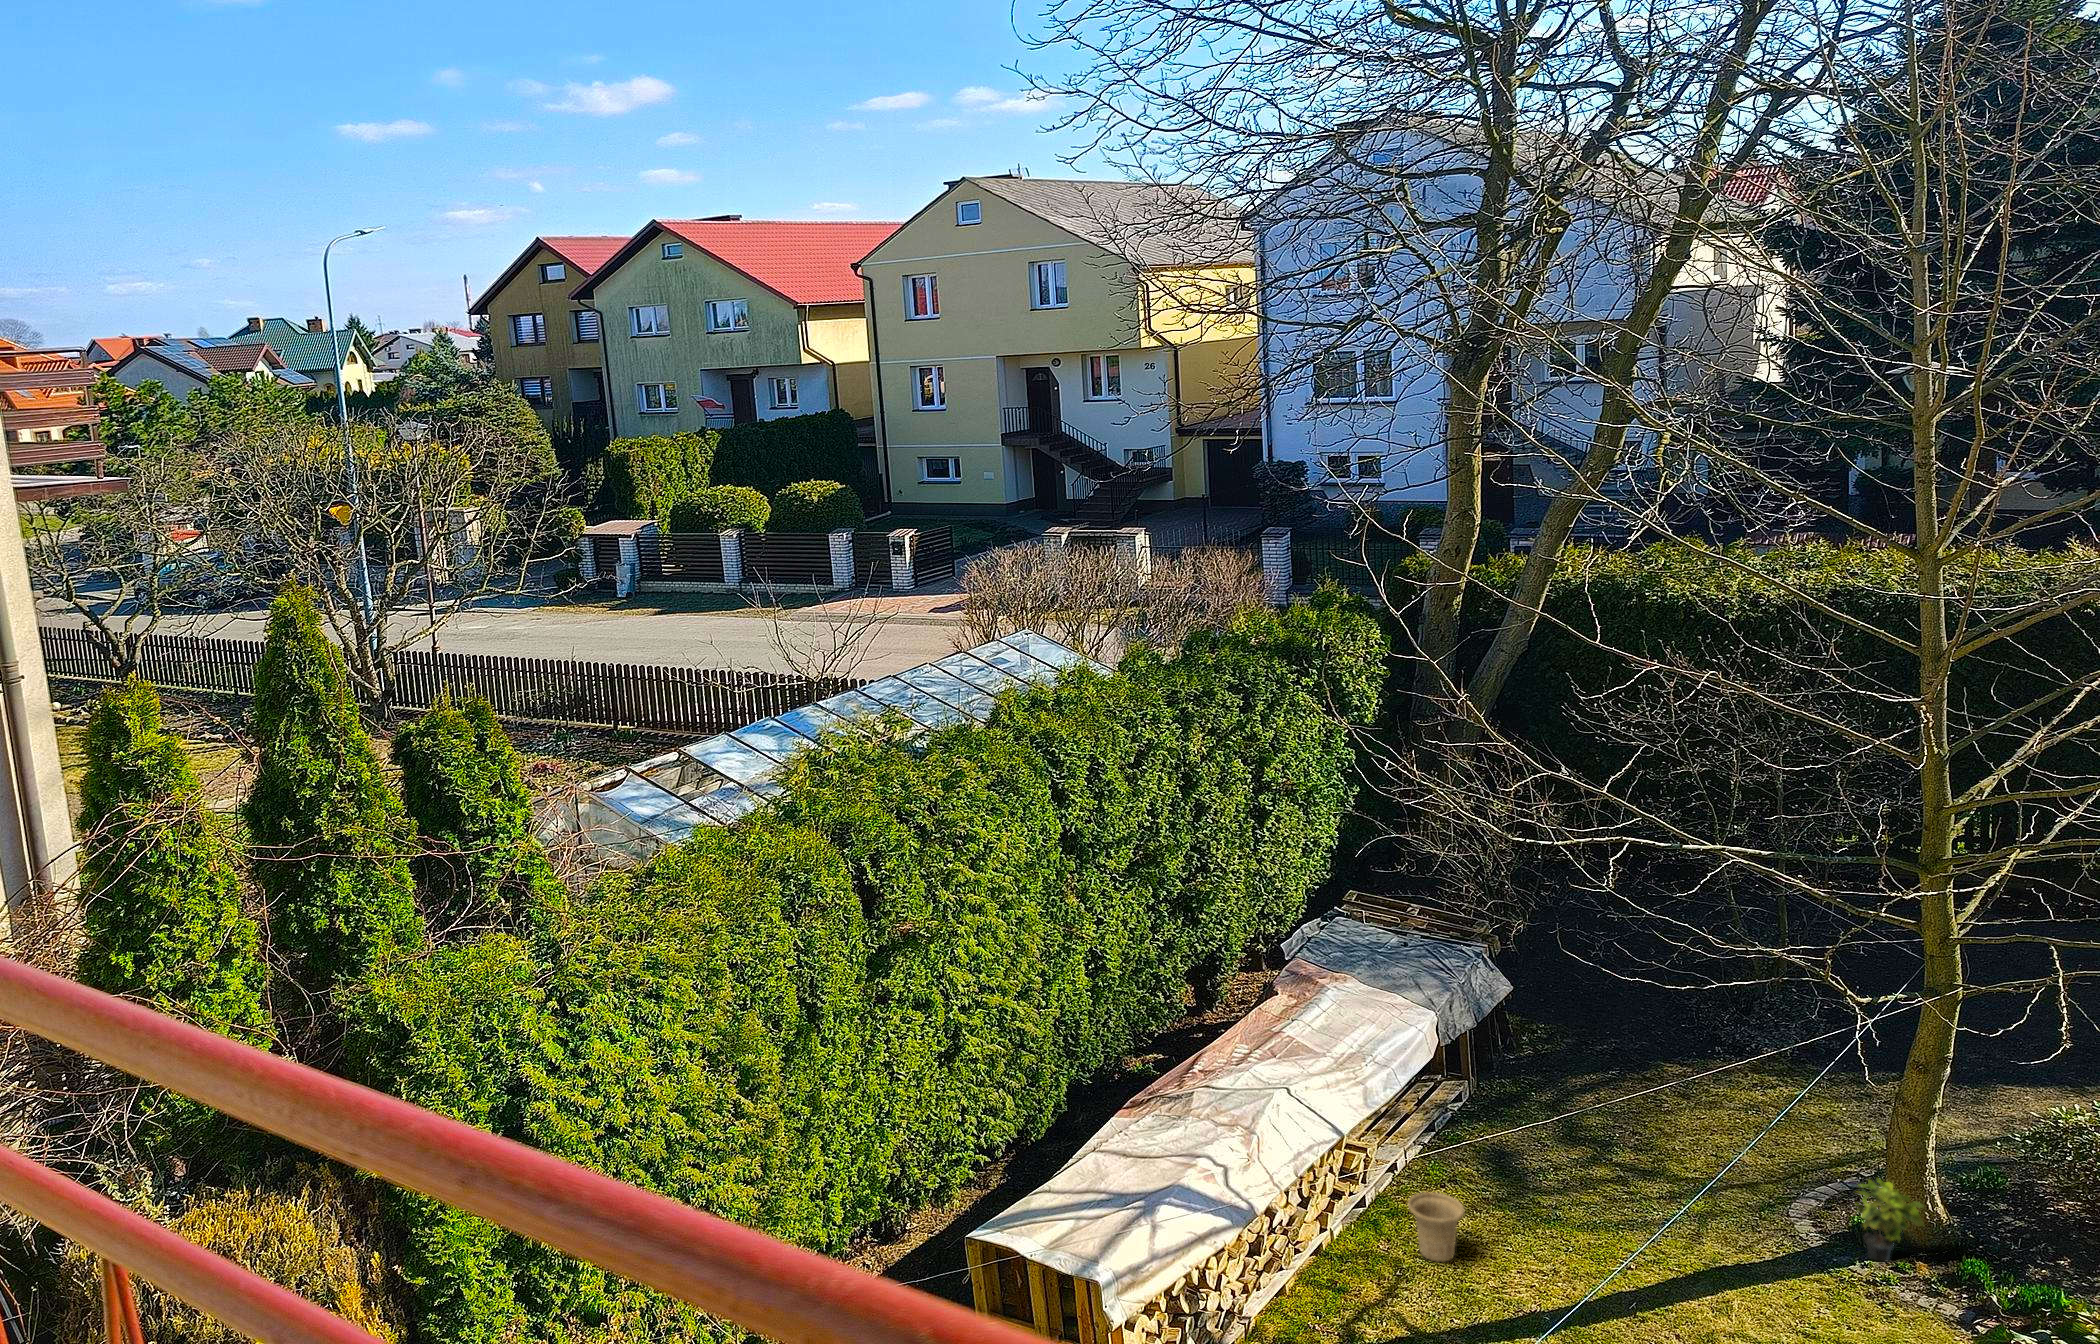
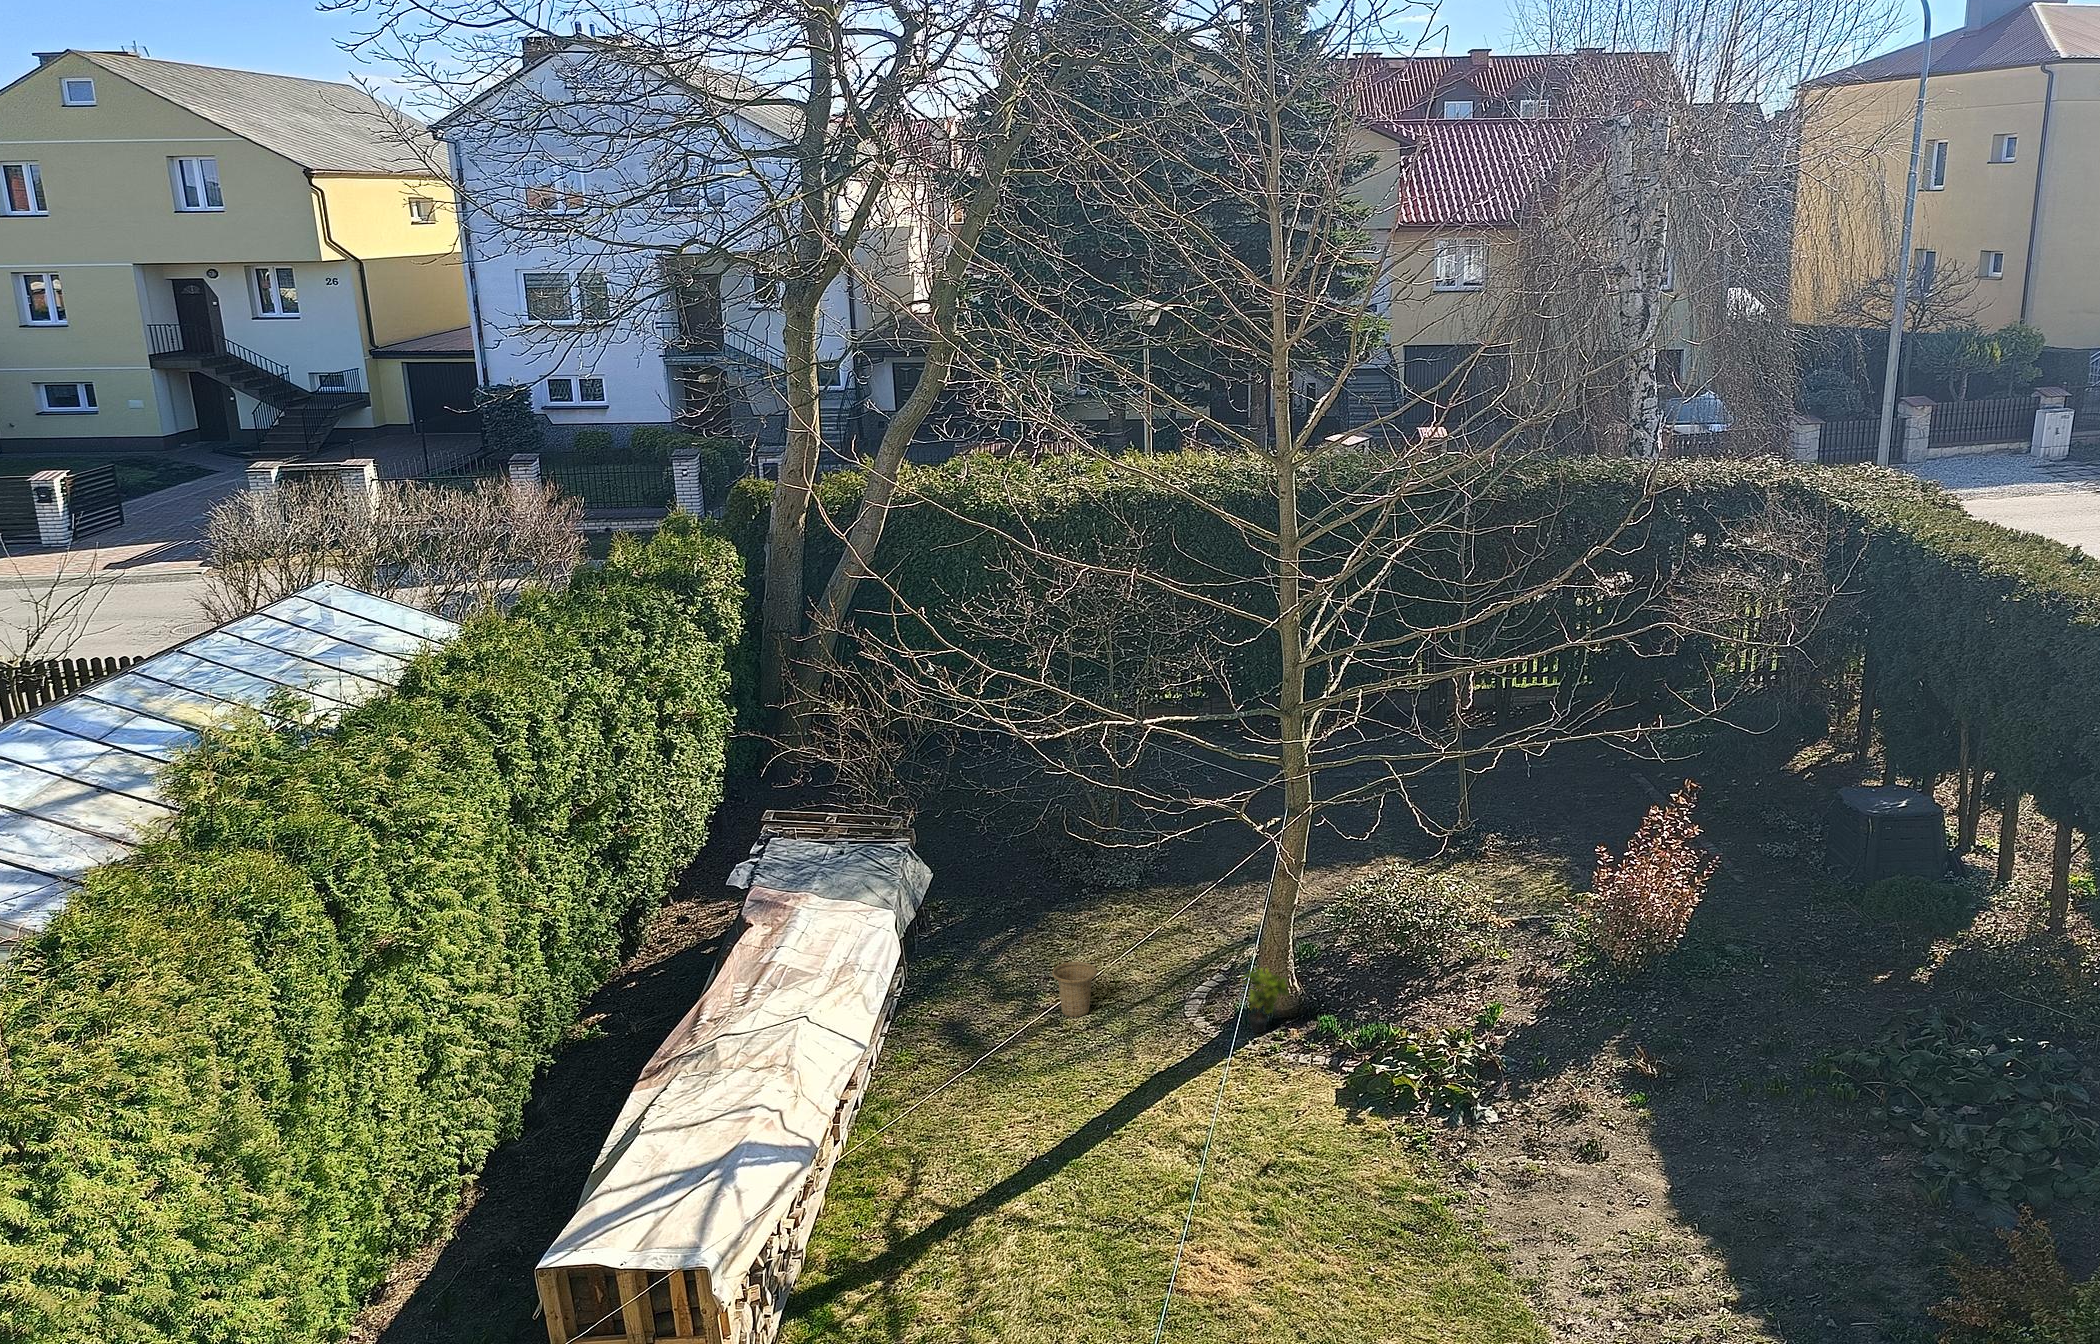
basket: present [1408,1192,1465,1262] -> present [1052,962,1097,1017]

